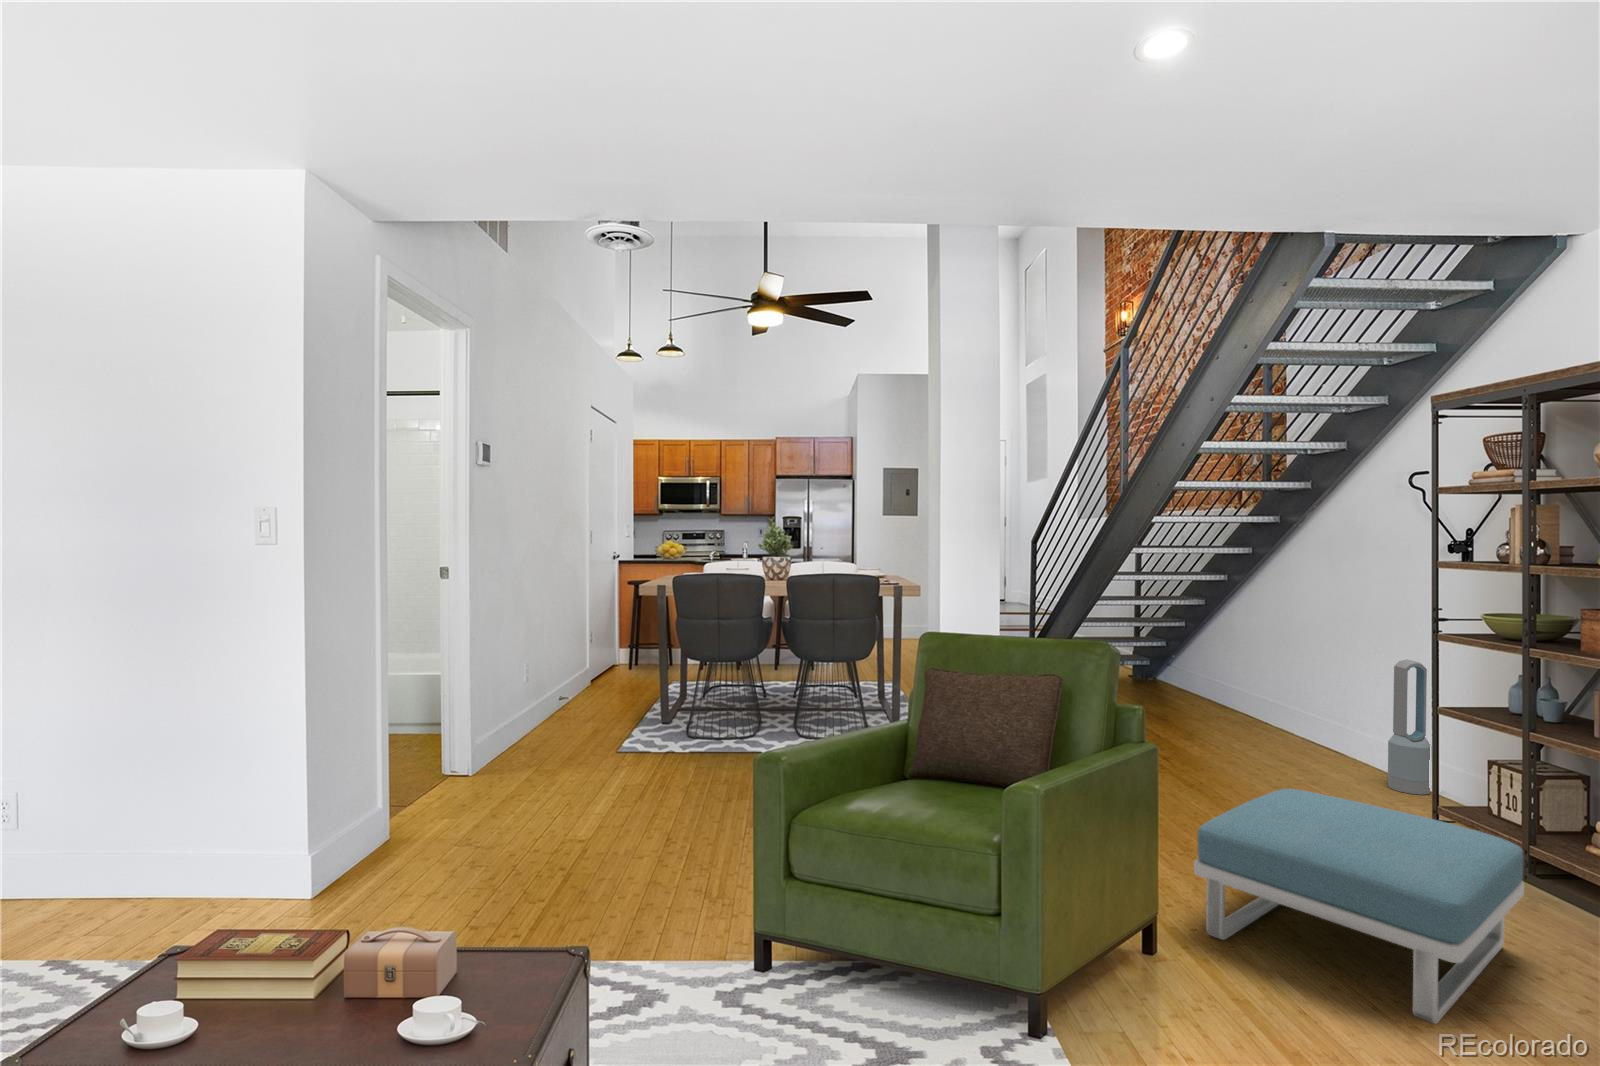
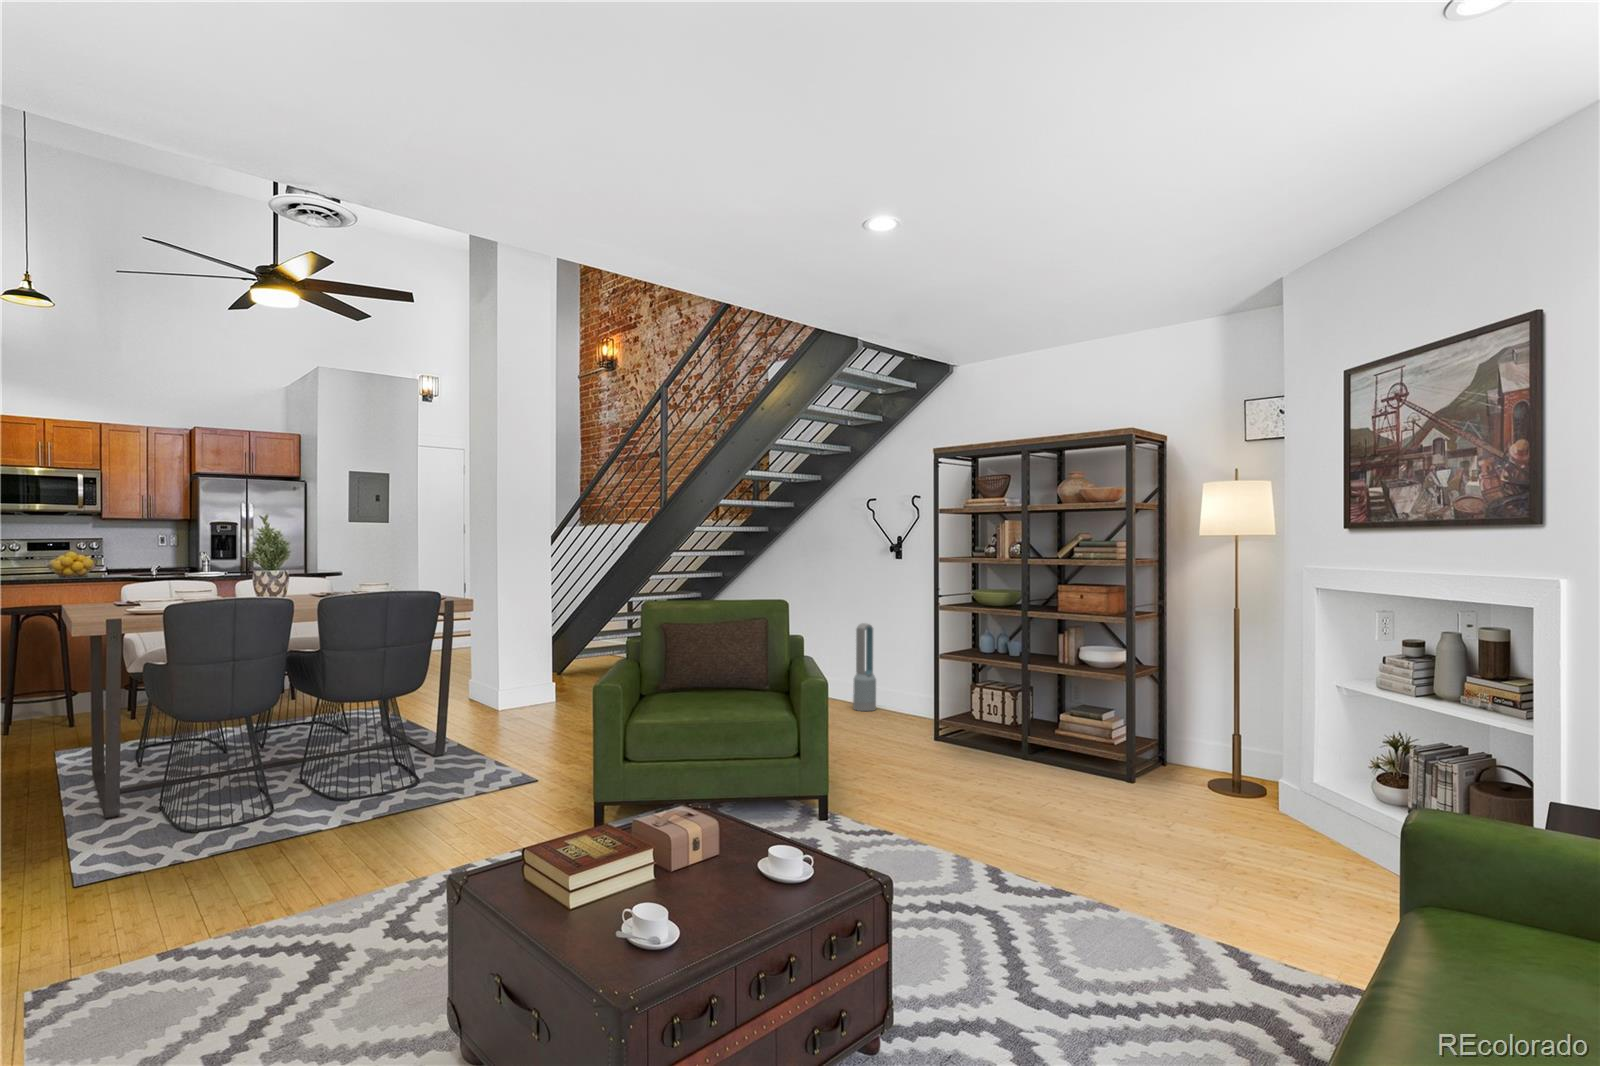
footstool: present [1194,789,1524,1024] -> none [854,707,1003,813]

